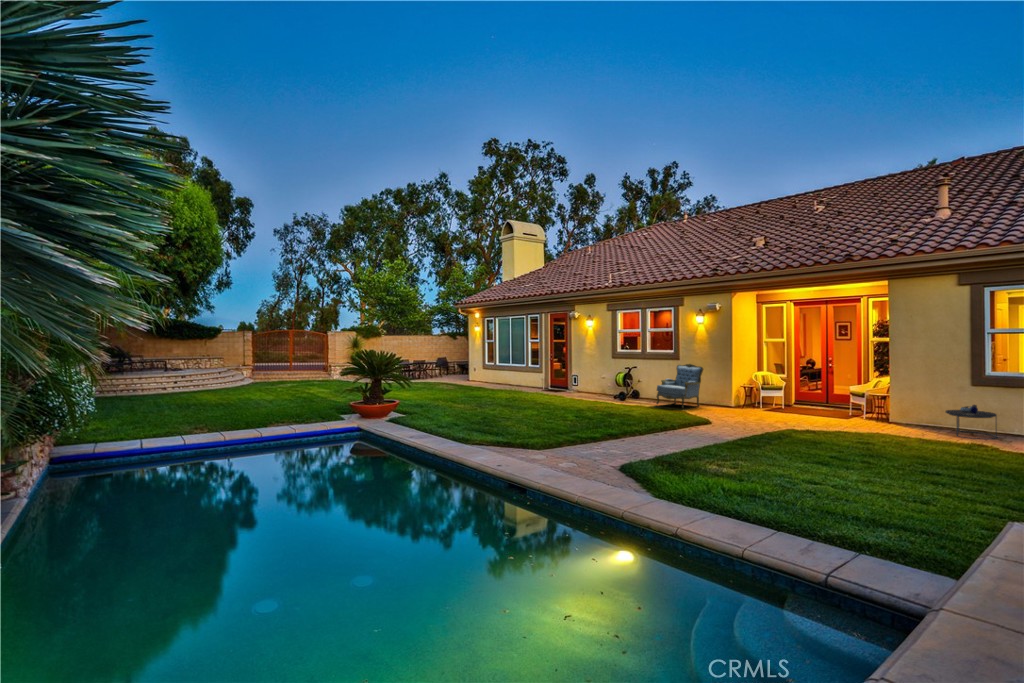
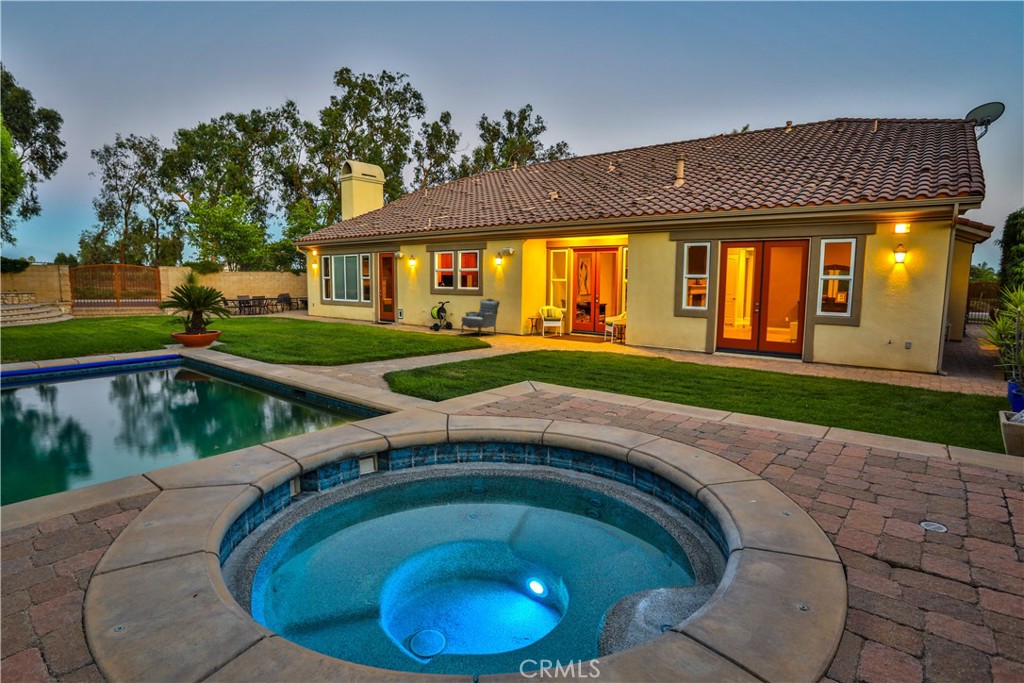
side table: present [946,405,997,439] -> none [647,327,676,351]

